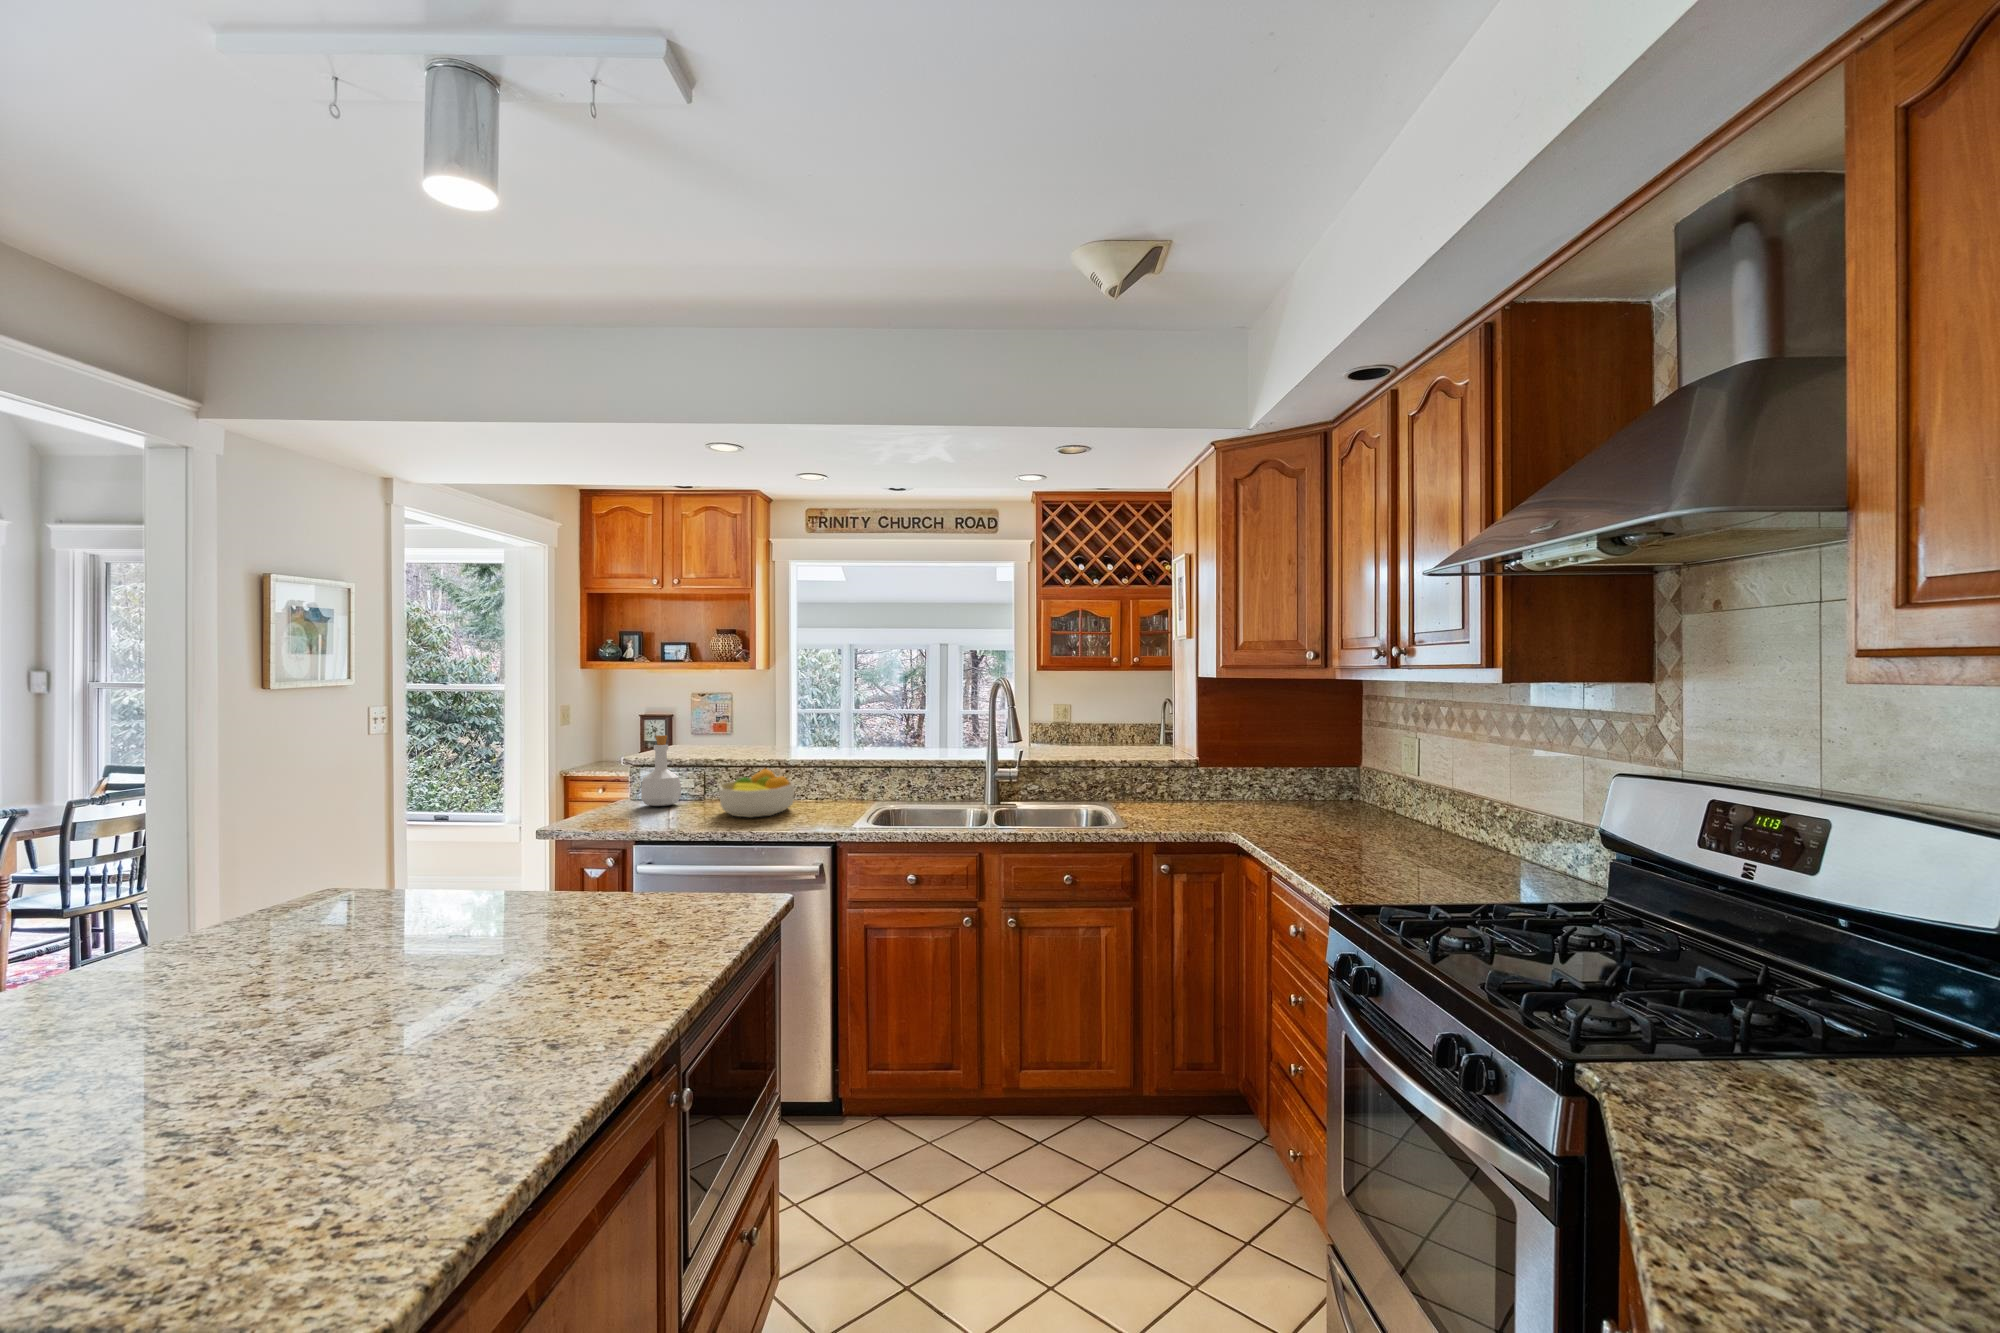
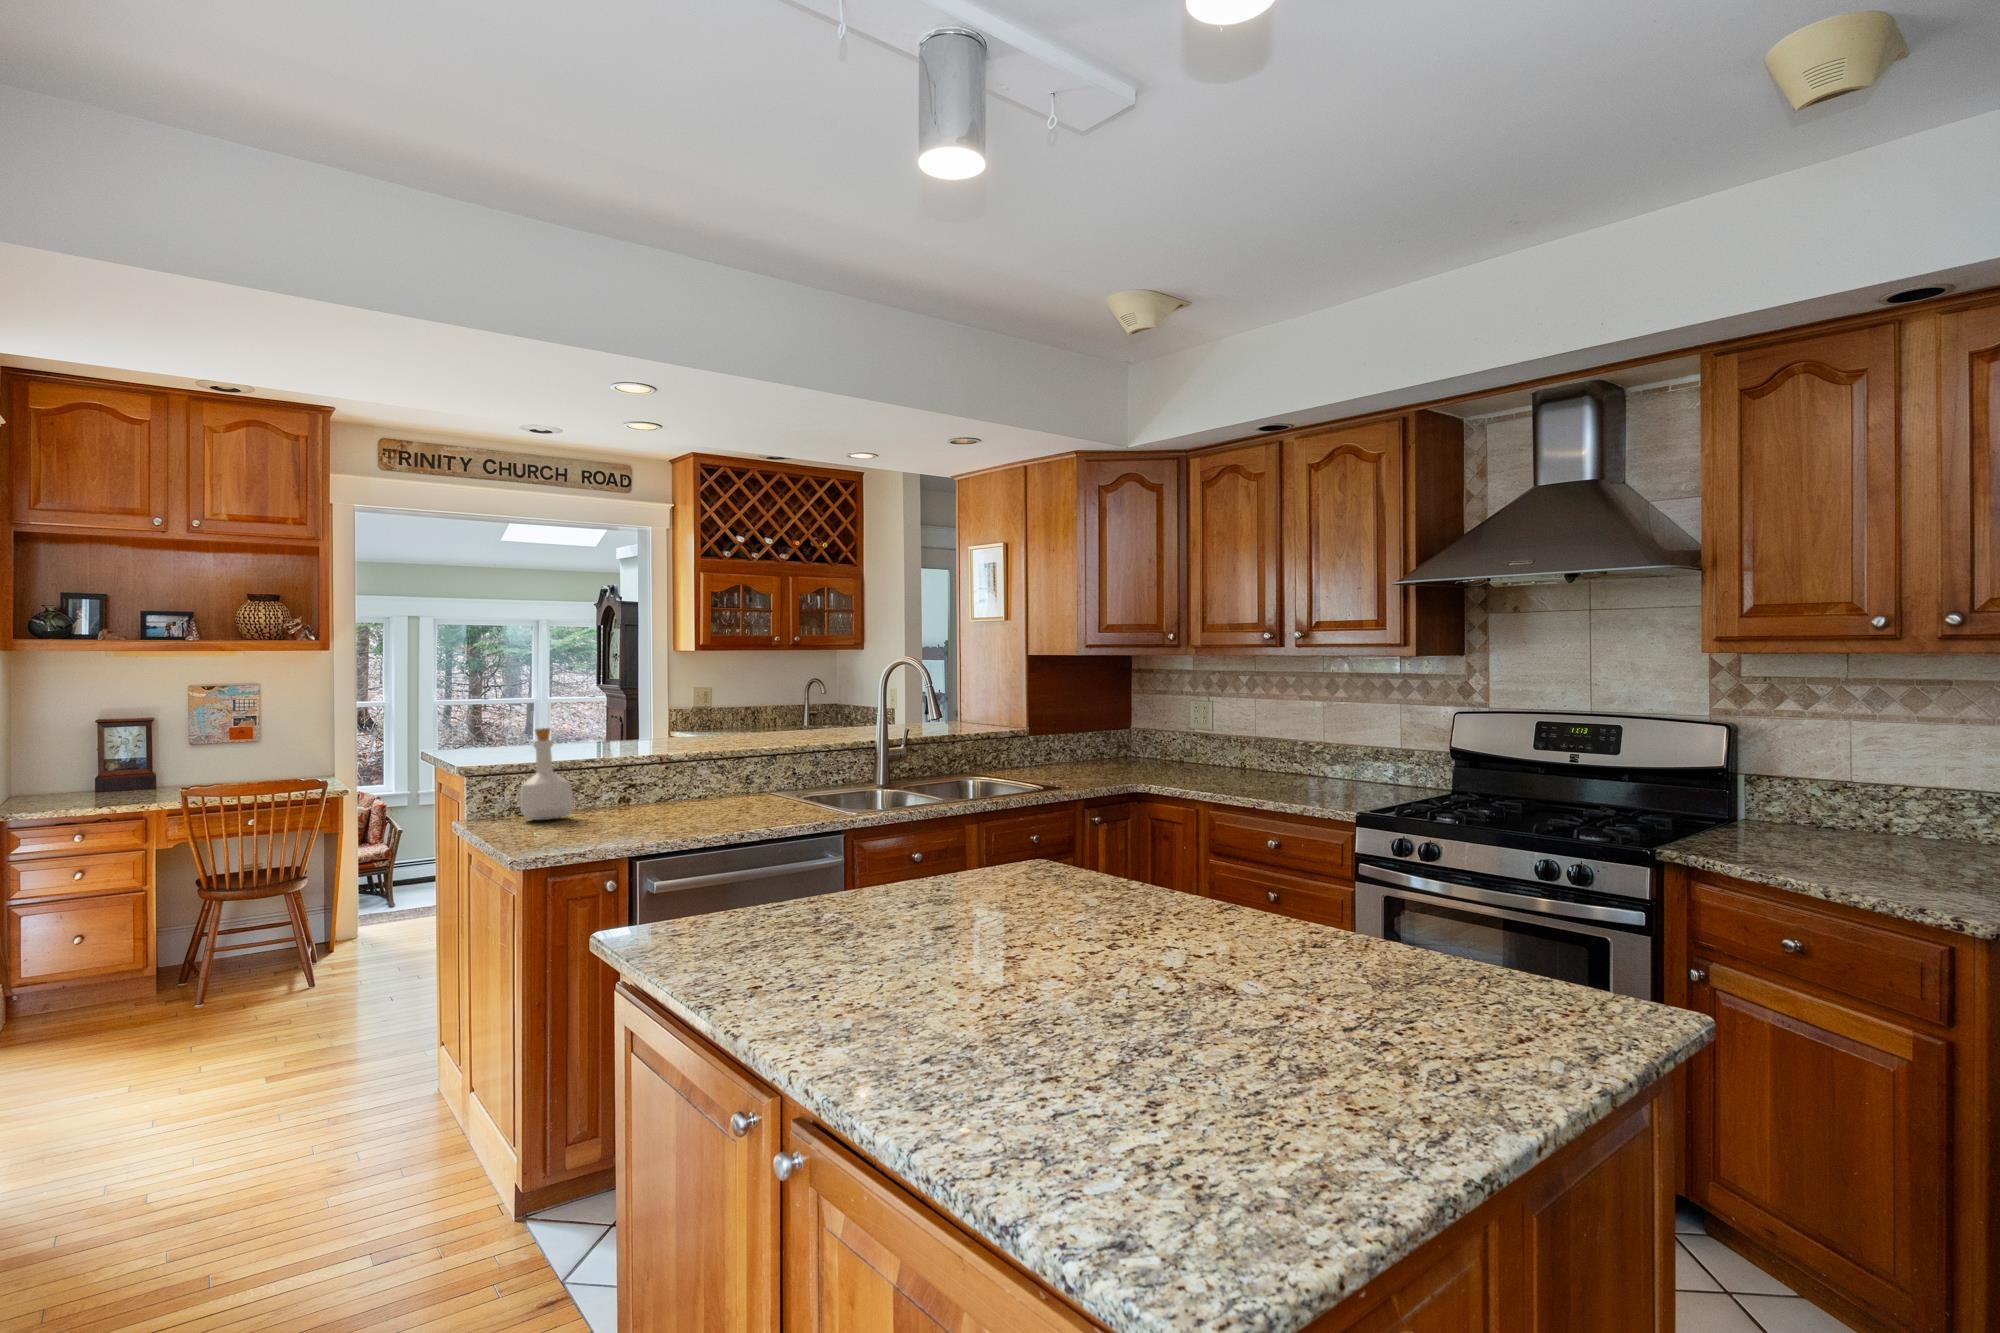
fruit bowl: present [719,769,795,817] -> none [643,761,747,813]

